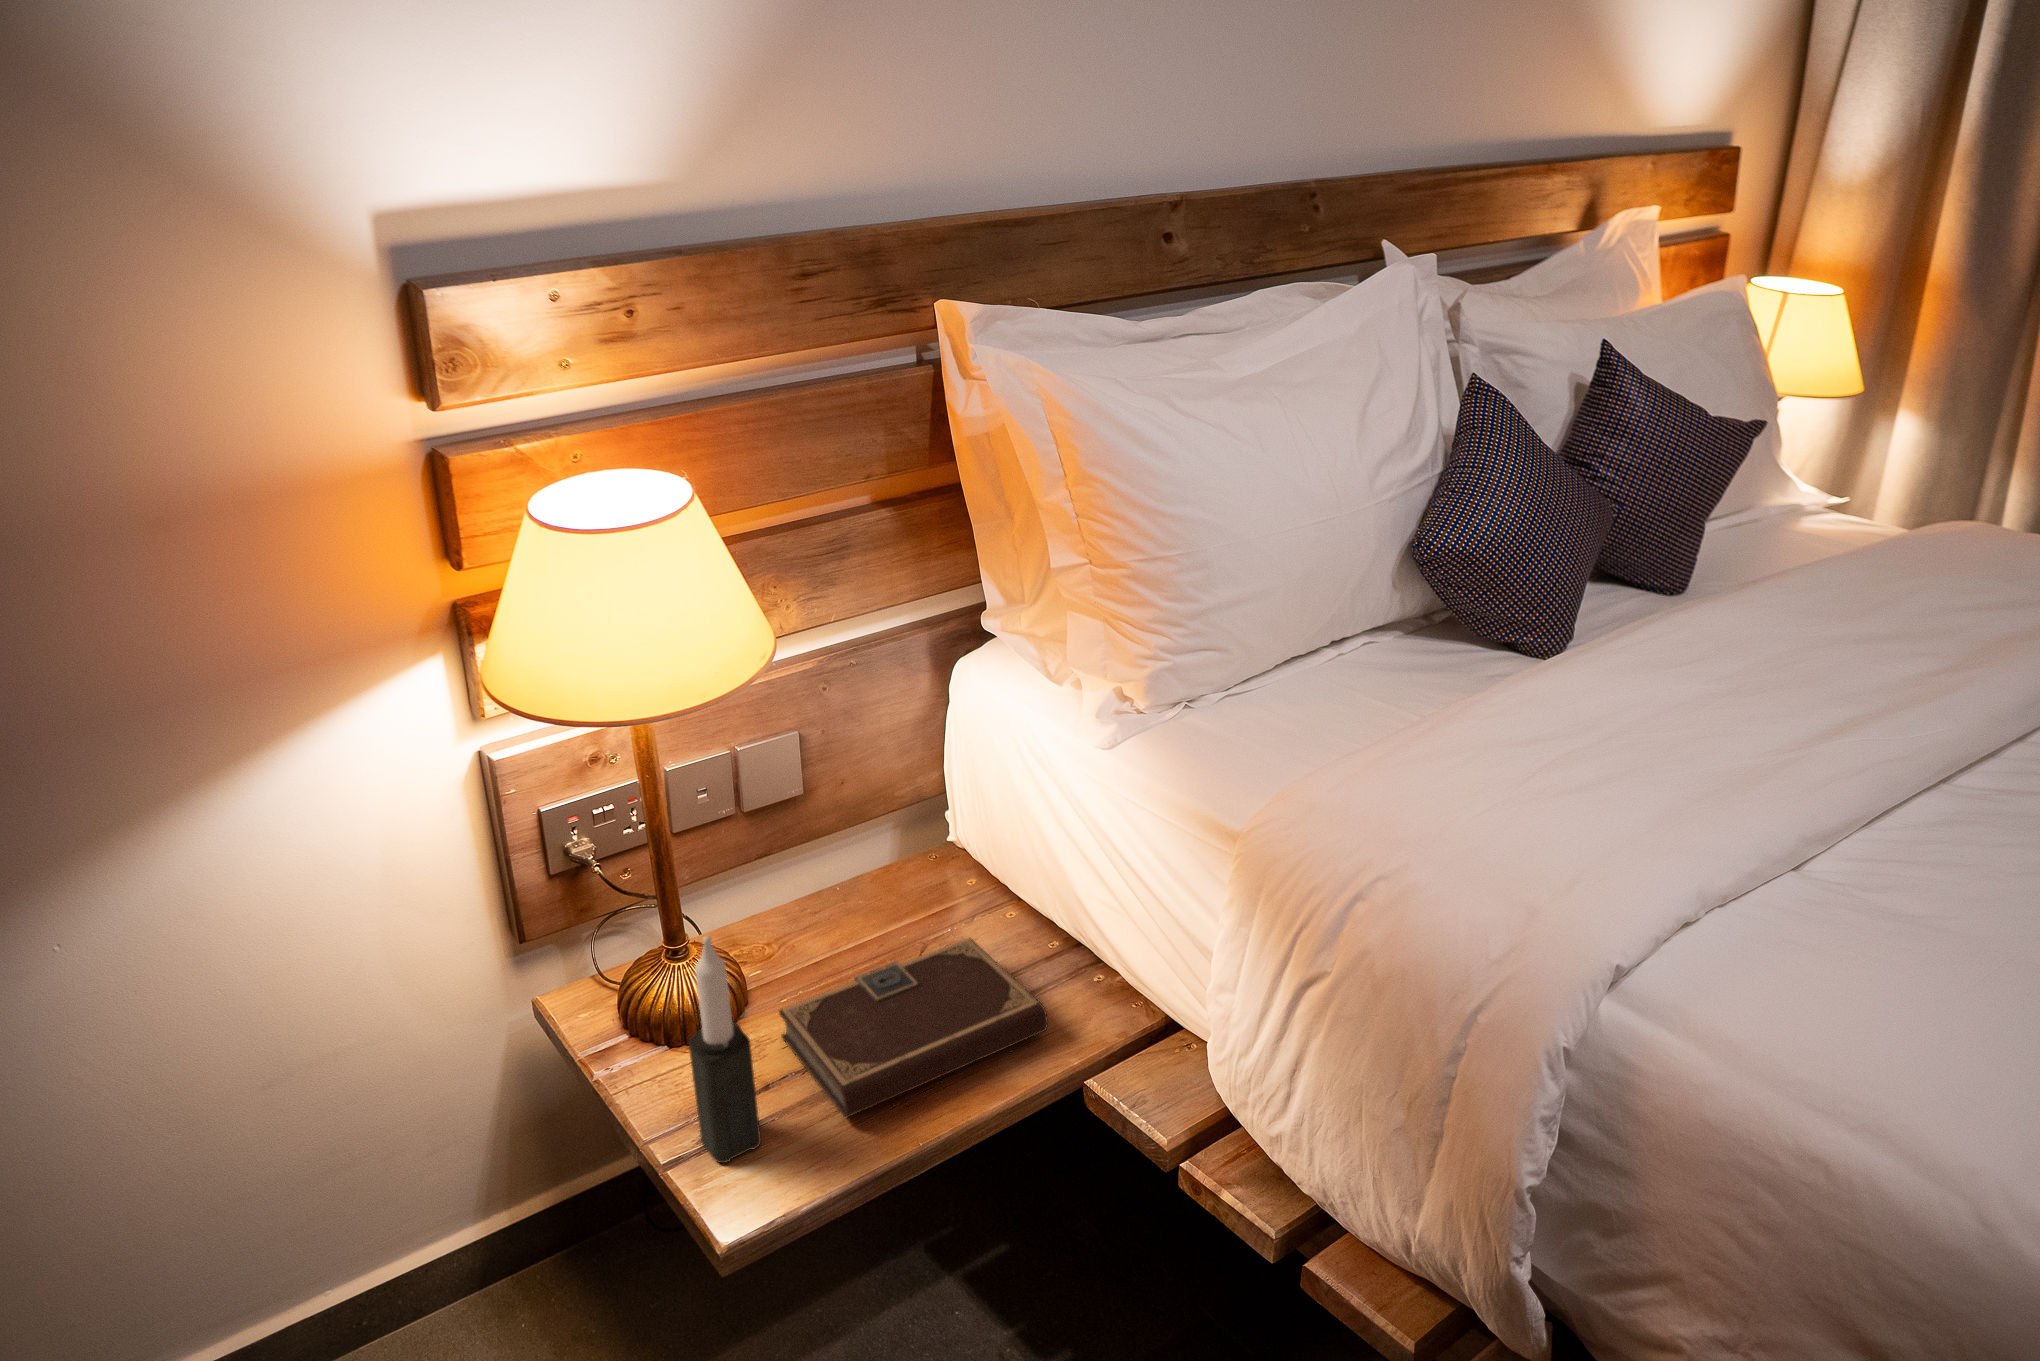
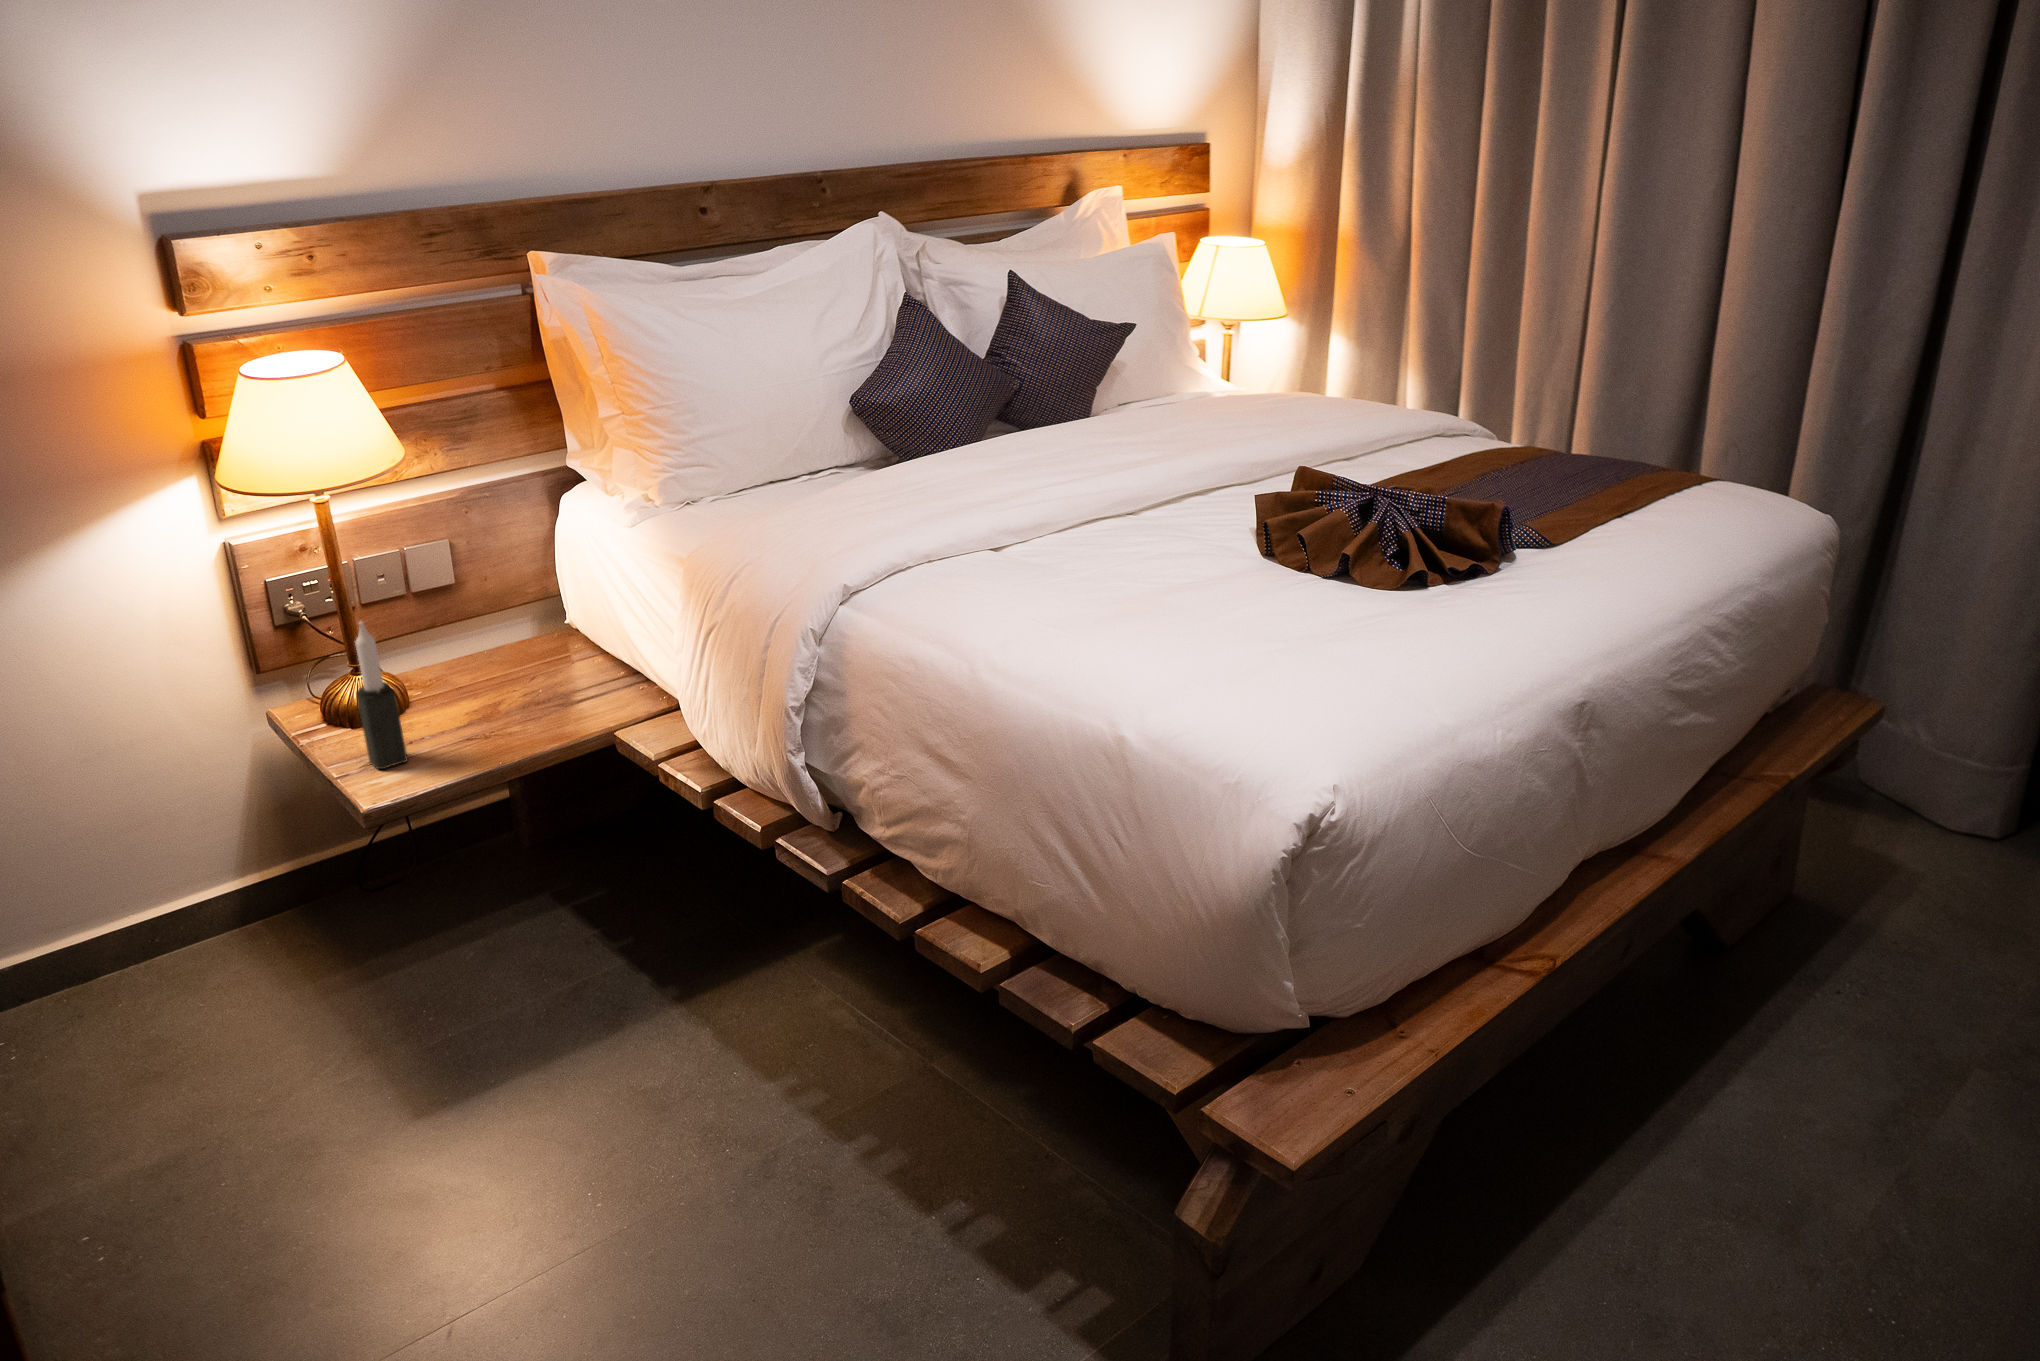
notebook: present [779,938,1048,1118] -> none [427,663,605,748]

